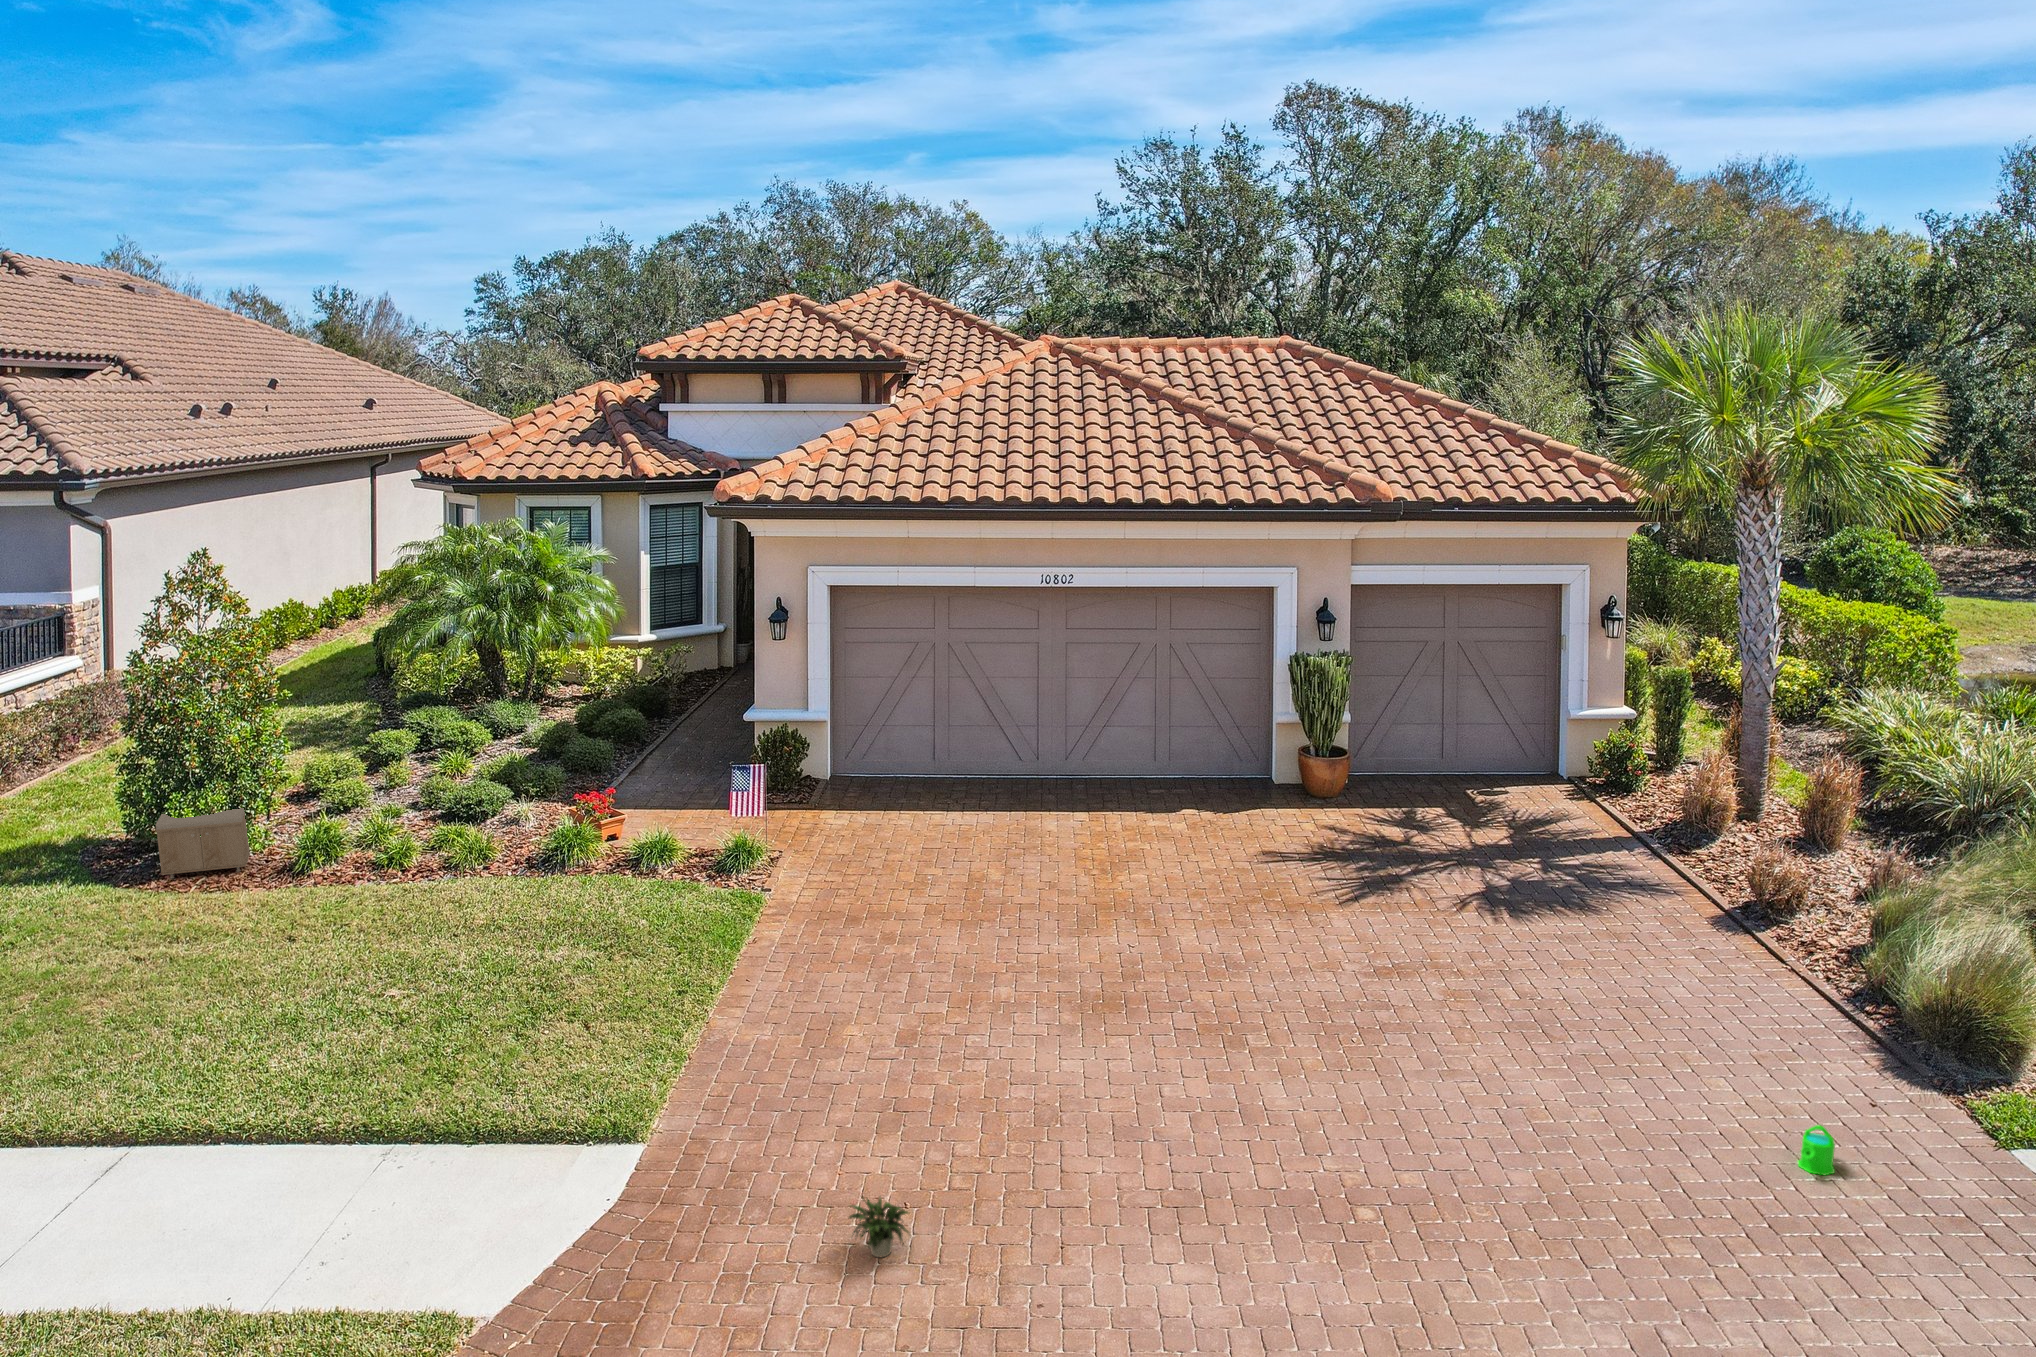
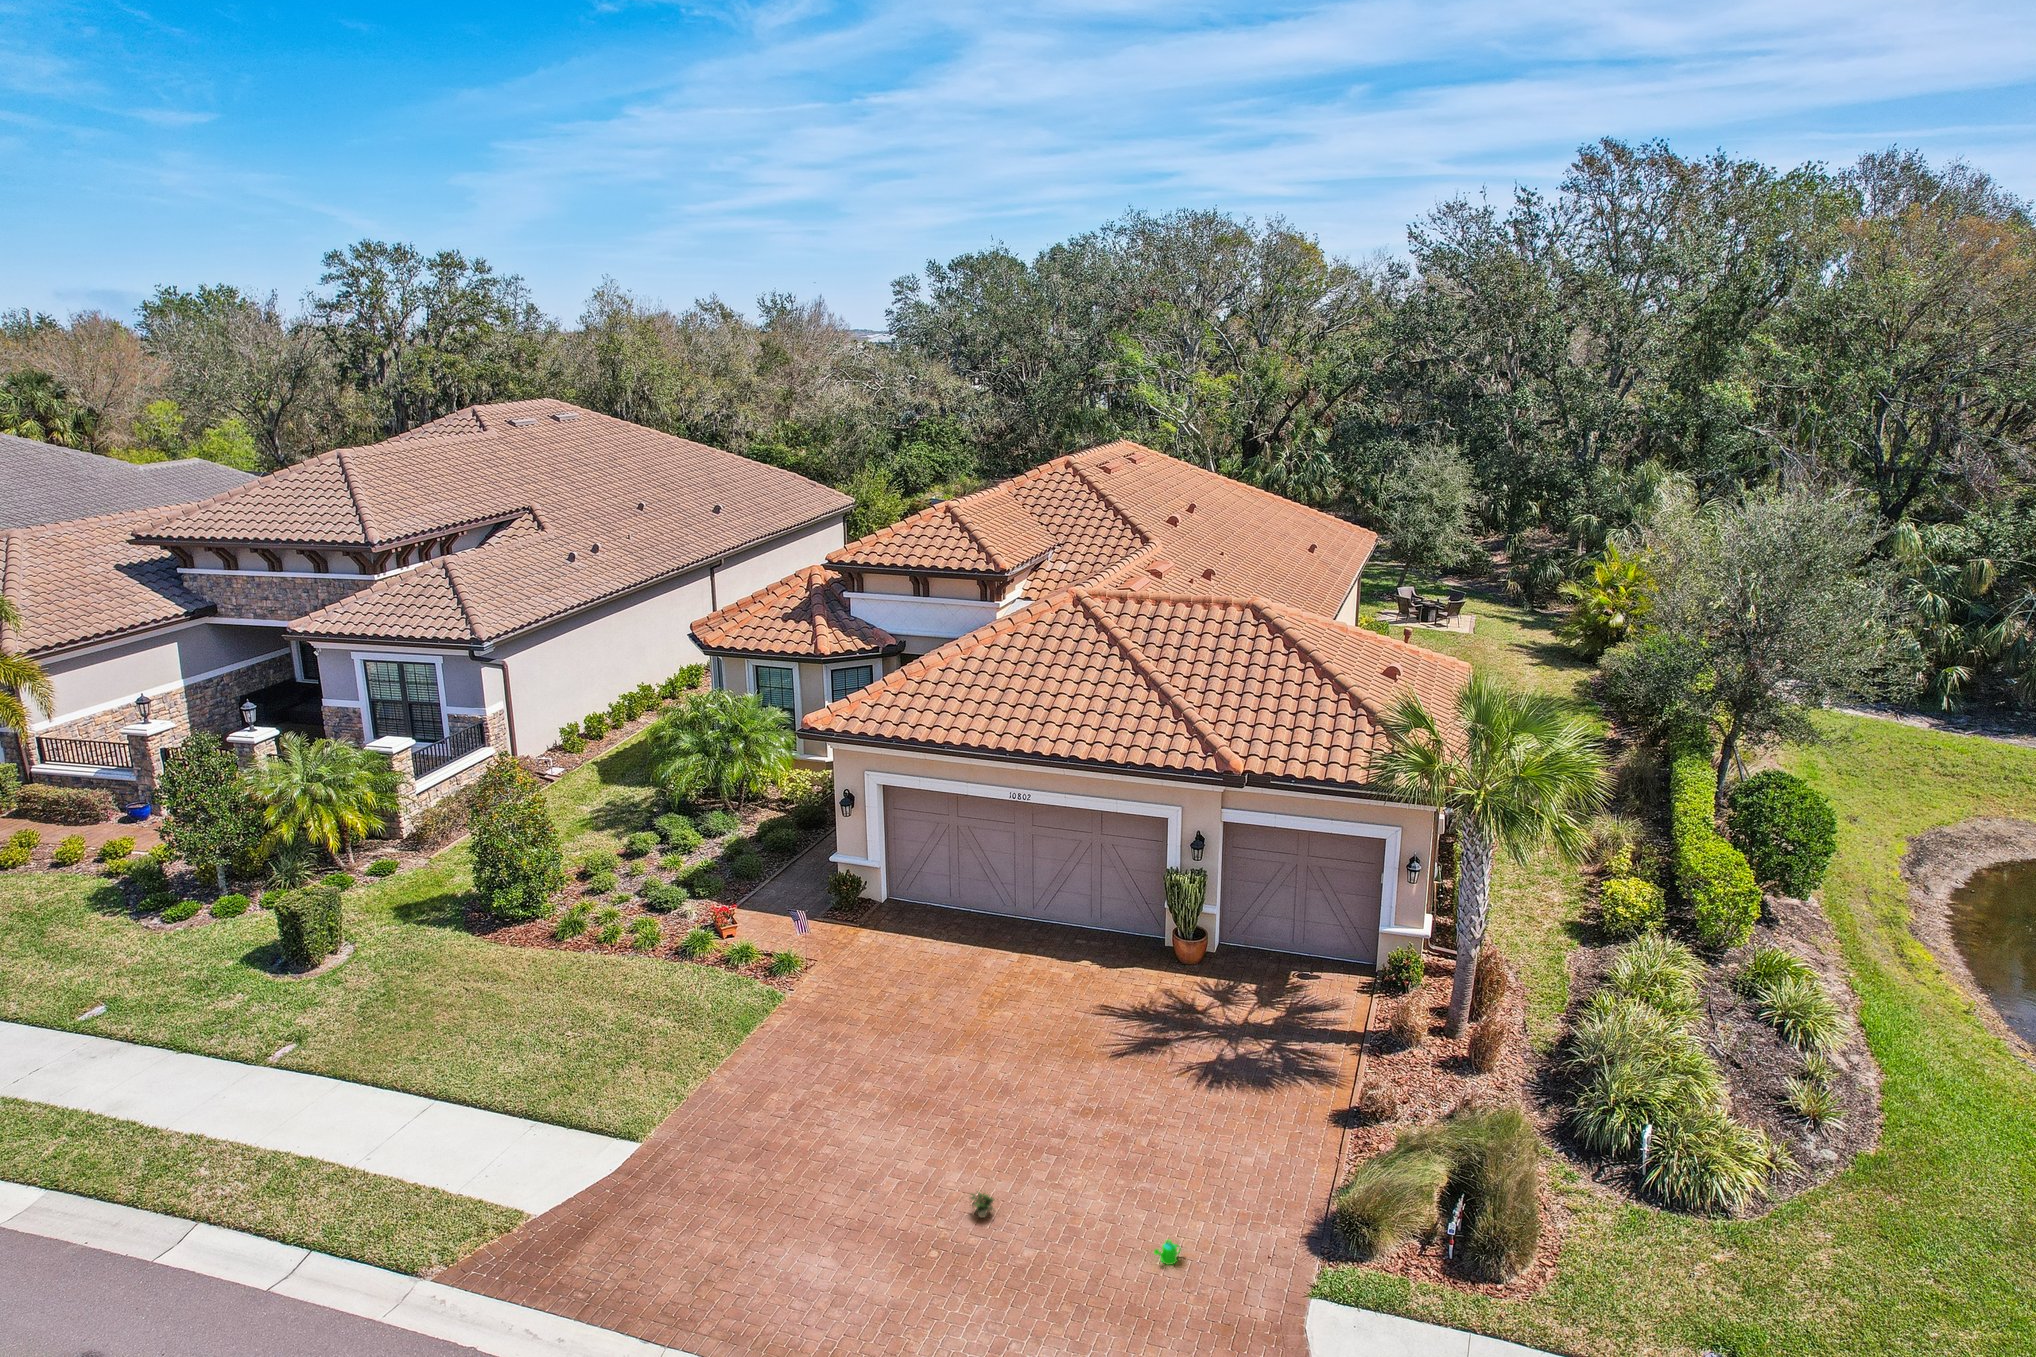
storage bench: present [156,808,250,879] -> none [489,895,538,933]
potted plant: present [849,1197,909,1257] -> present [971,1192,994,1218]

